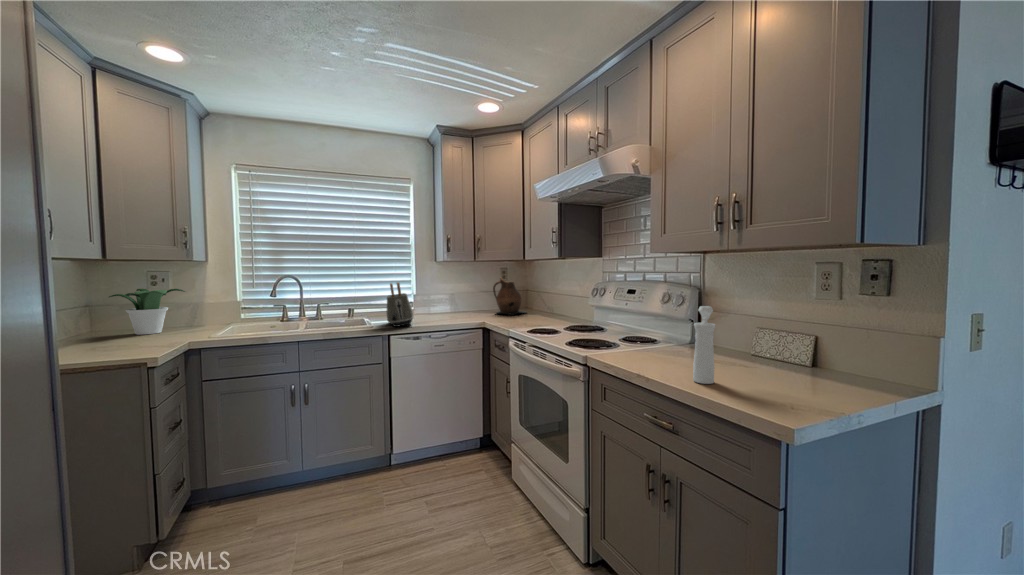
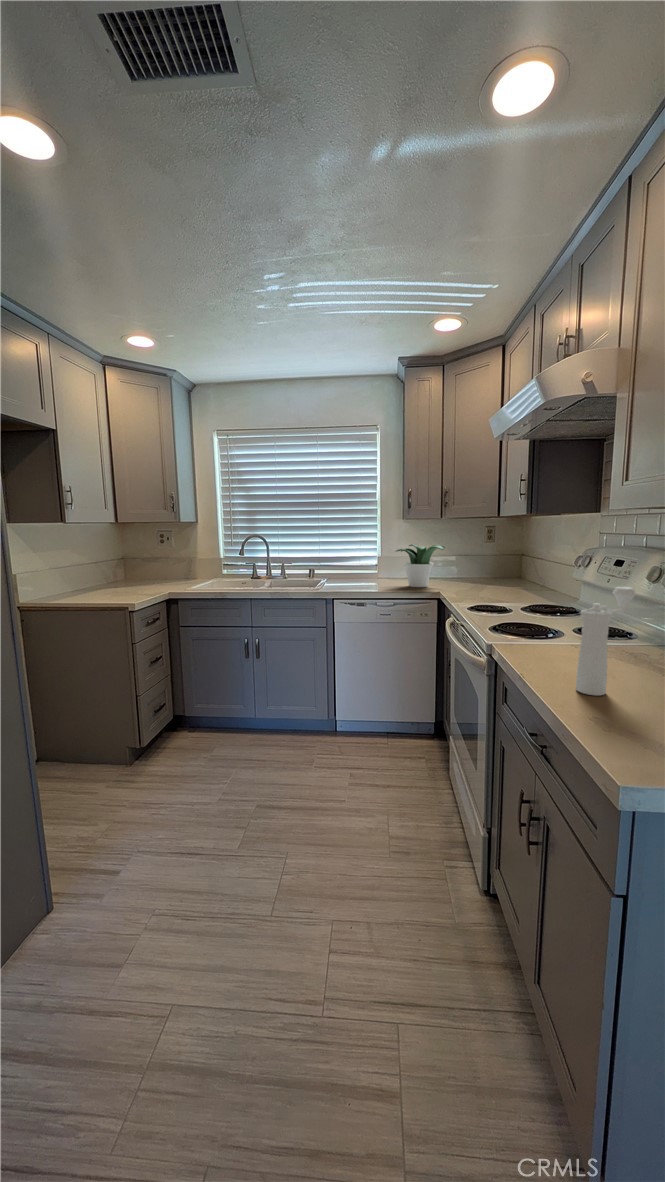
ceramic pitcher: present [493,278,525,315] -> none [467,539,511,586]
toaster: present [387,282,414,327] -> none [332,543,361,591]
potted plant: present [109,289,185,335] -> present [396,544,445,587]

